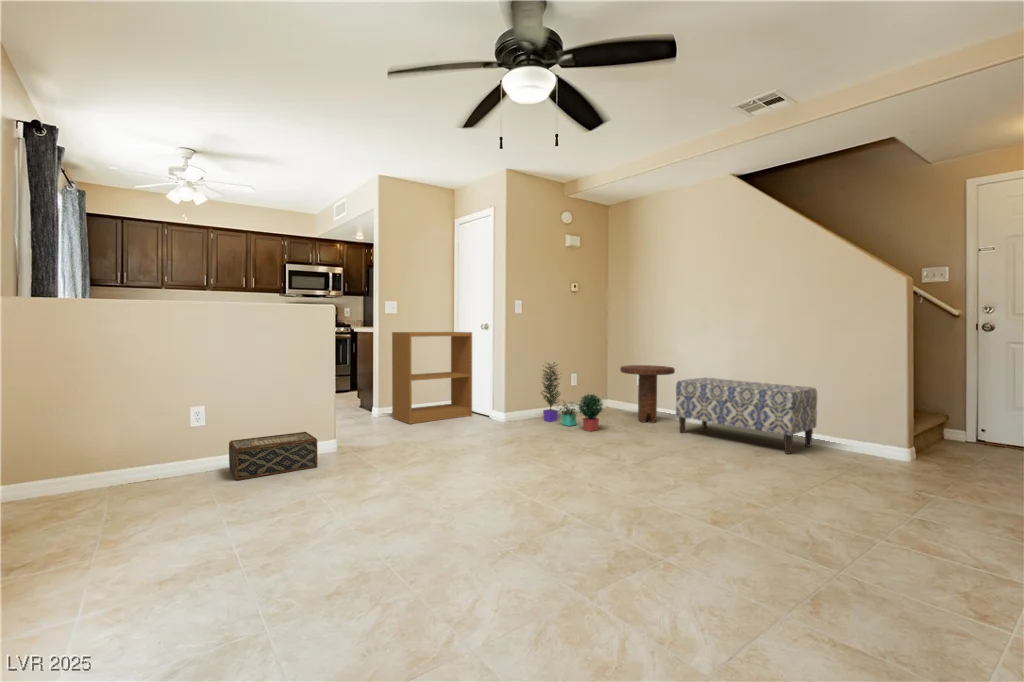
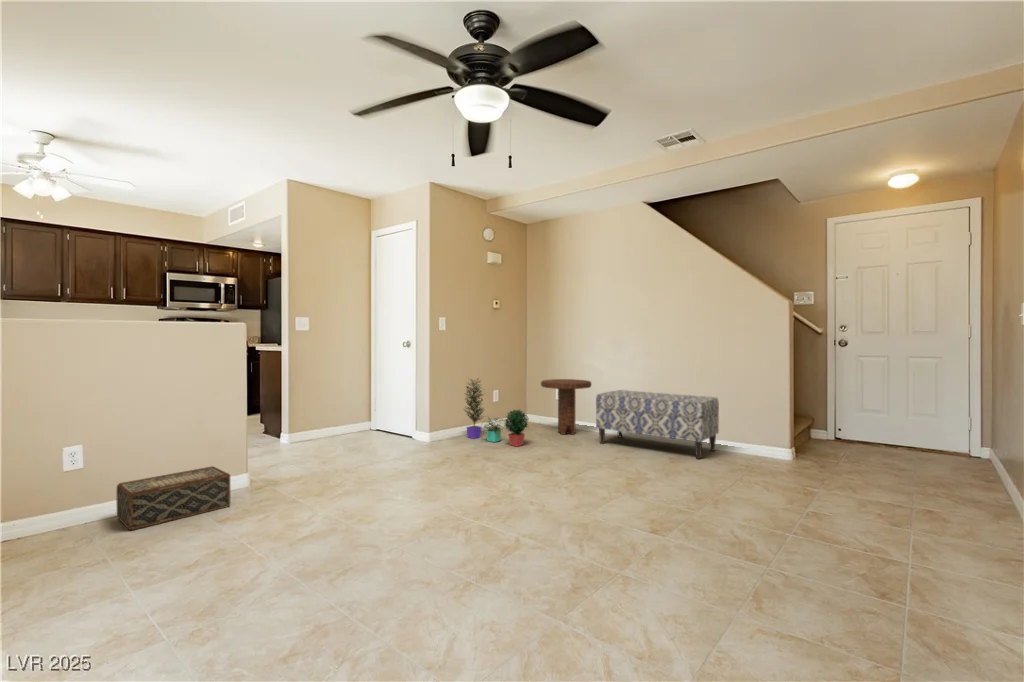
bookshelf: present [392,332,472,424] -> none [303,348,392,449]

